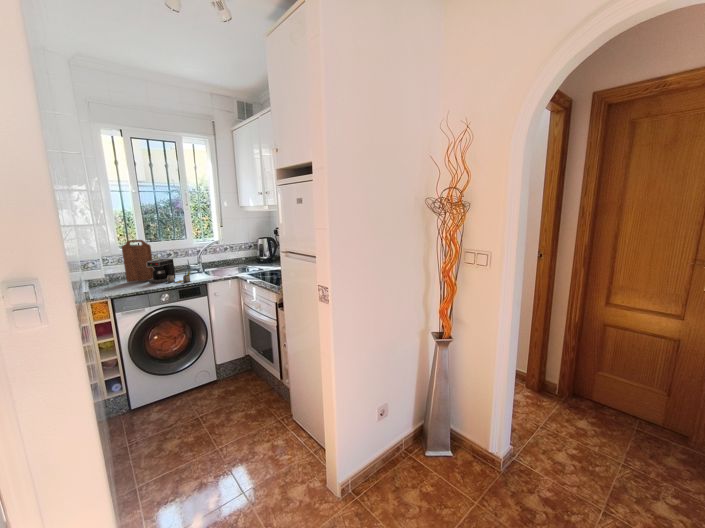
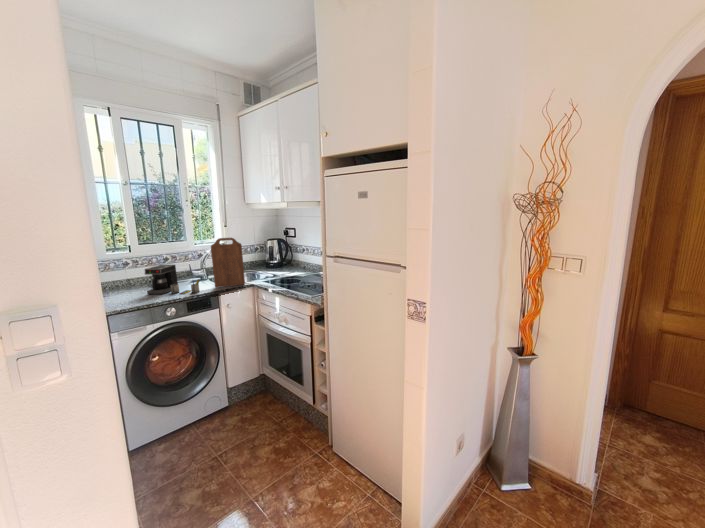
cutting board: present [122,240,154,282] -> present [211,238,245,288]

